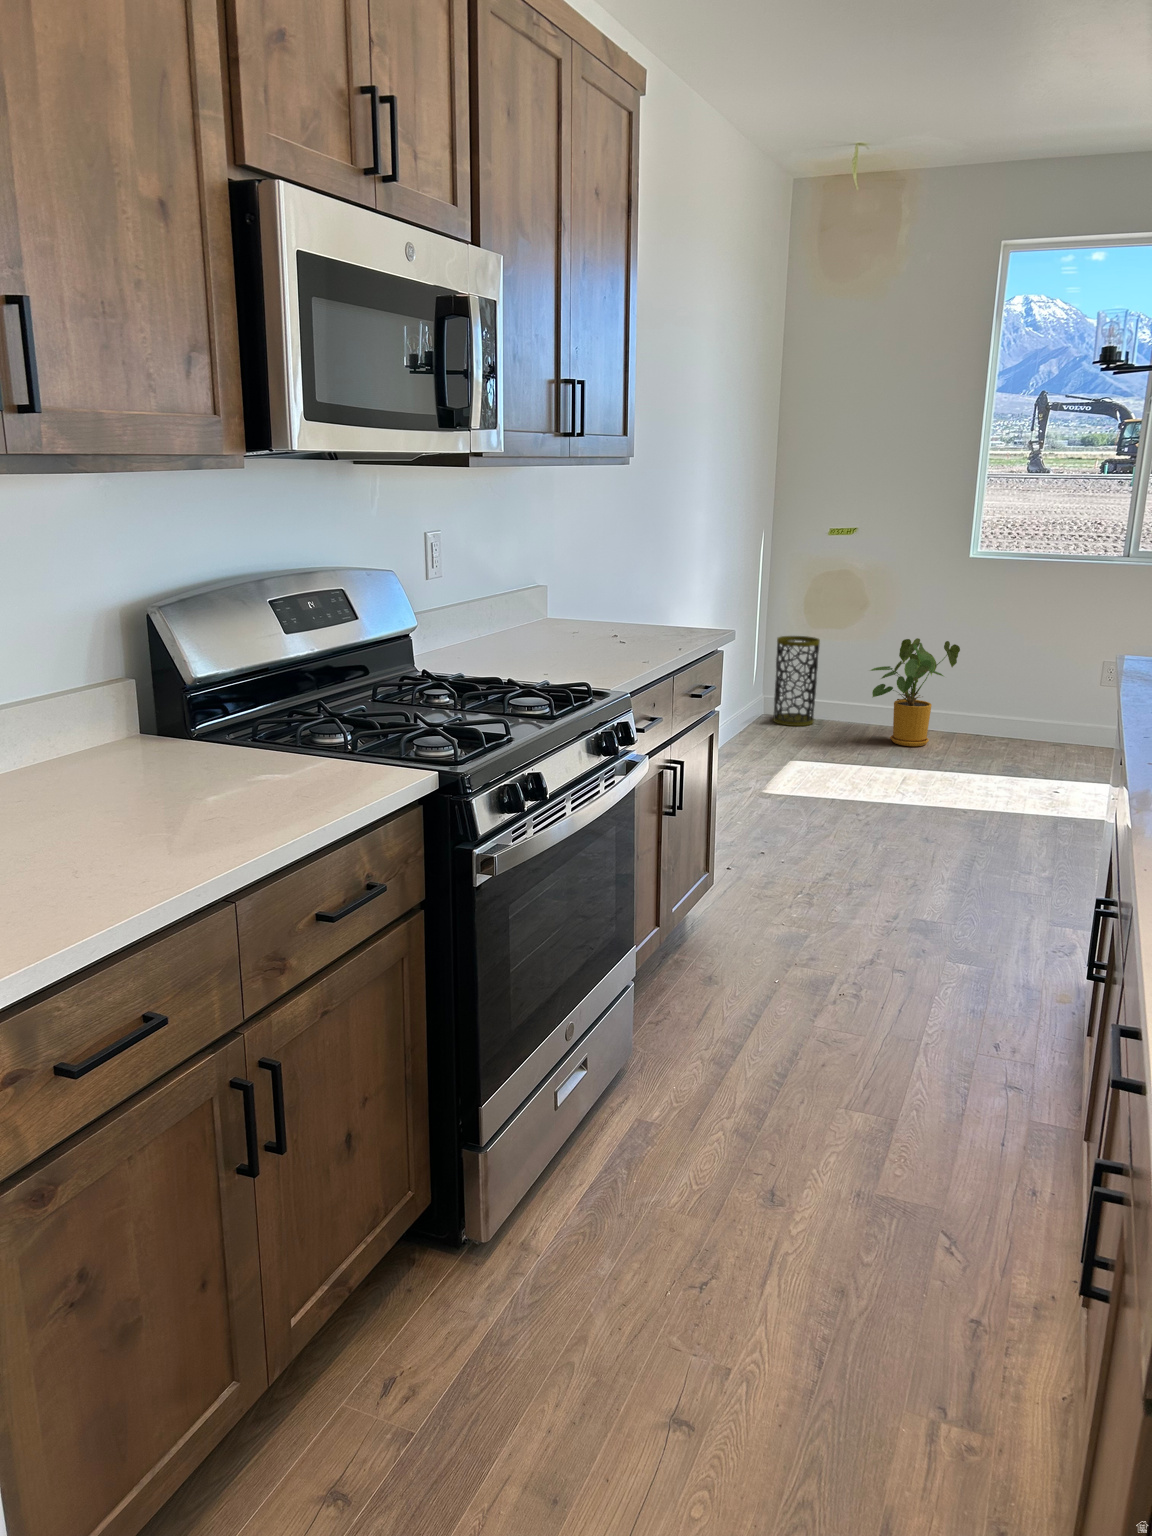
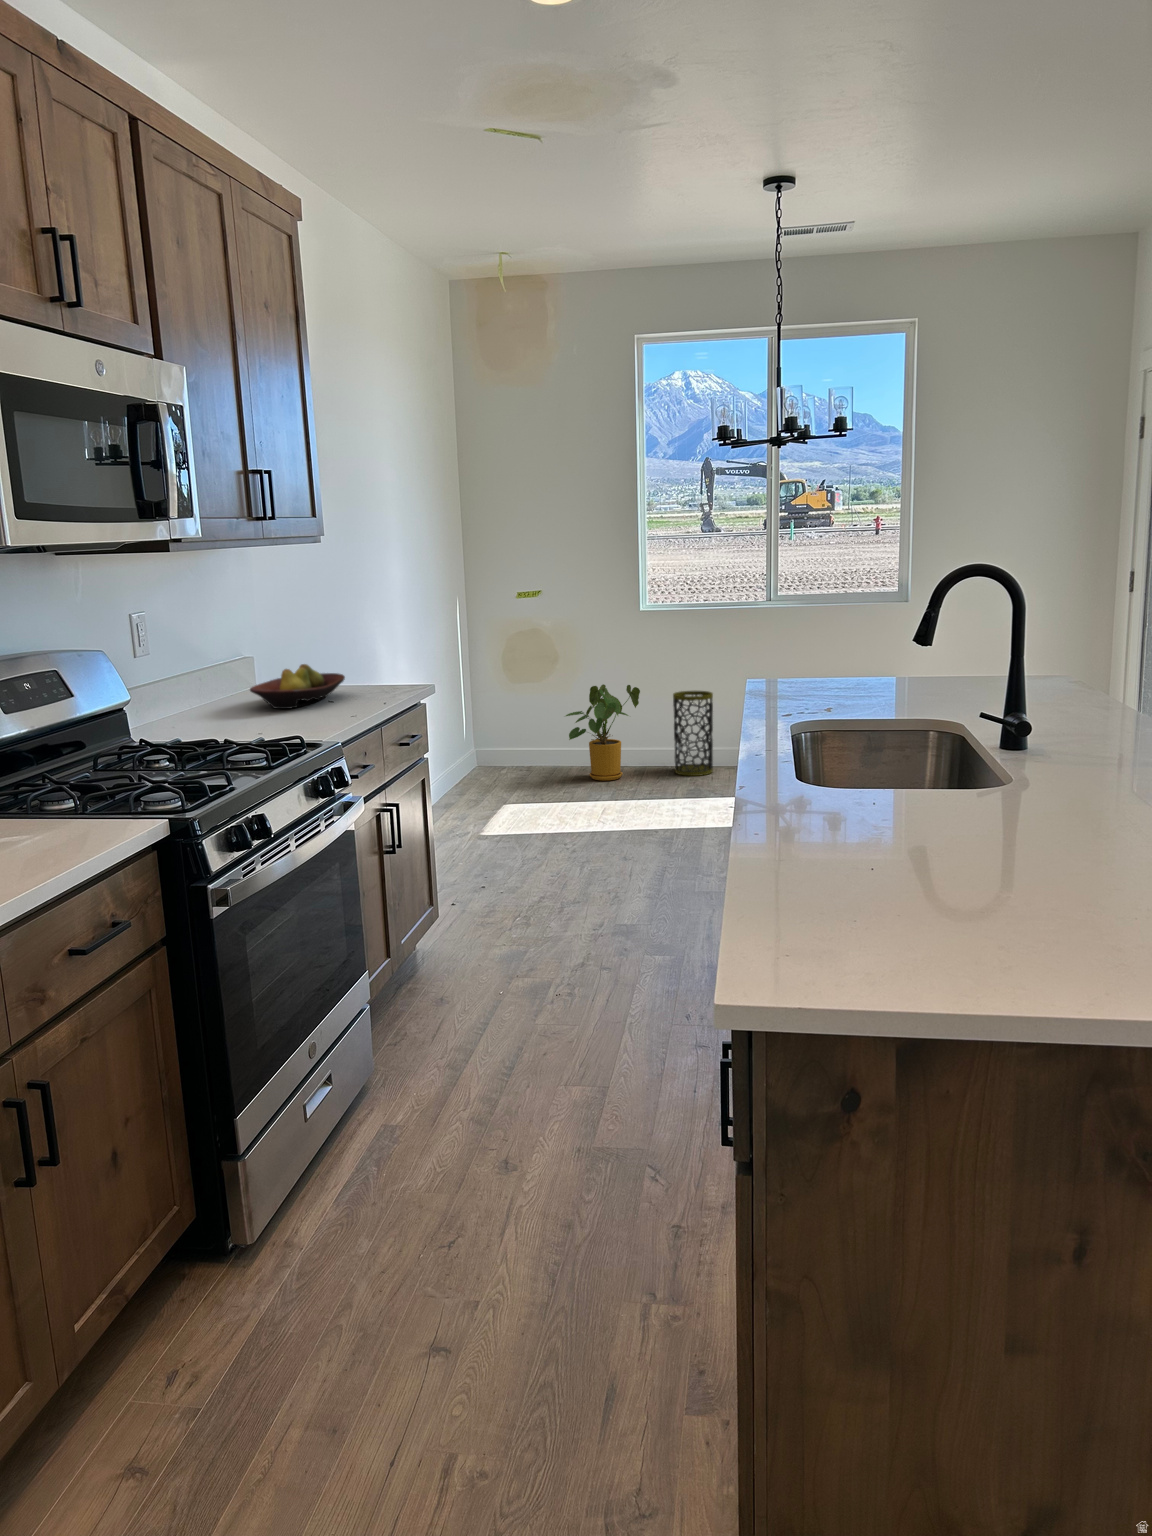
fruit bowl: none [538,597,640,646] -> present [250,664,345,709]
trash can: present [773,636,820,726] -> present [673,691,713,776]

